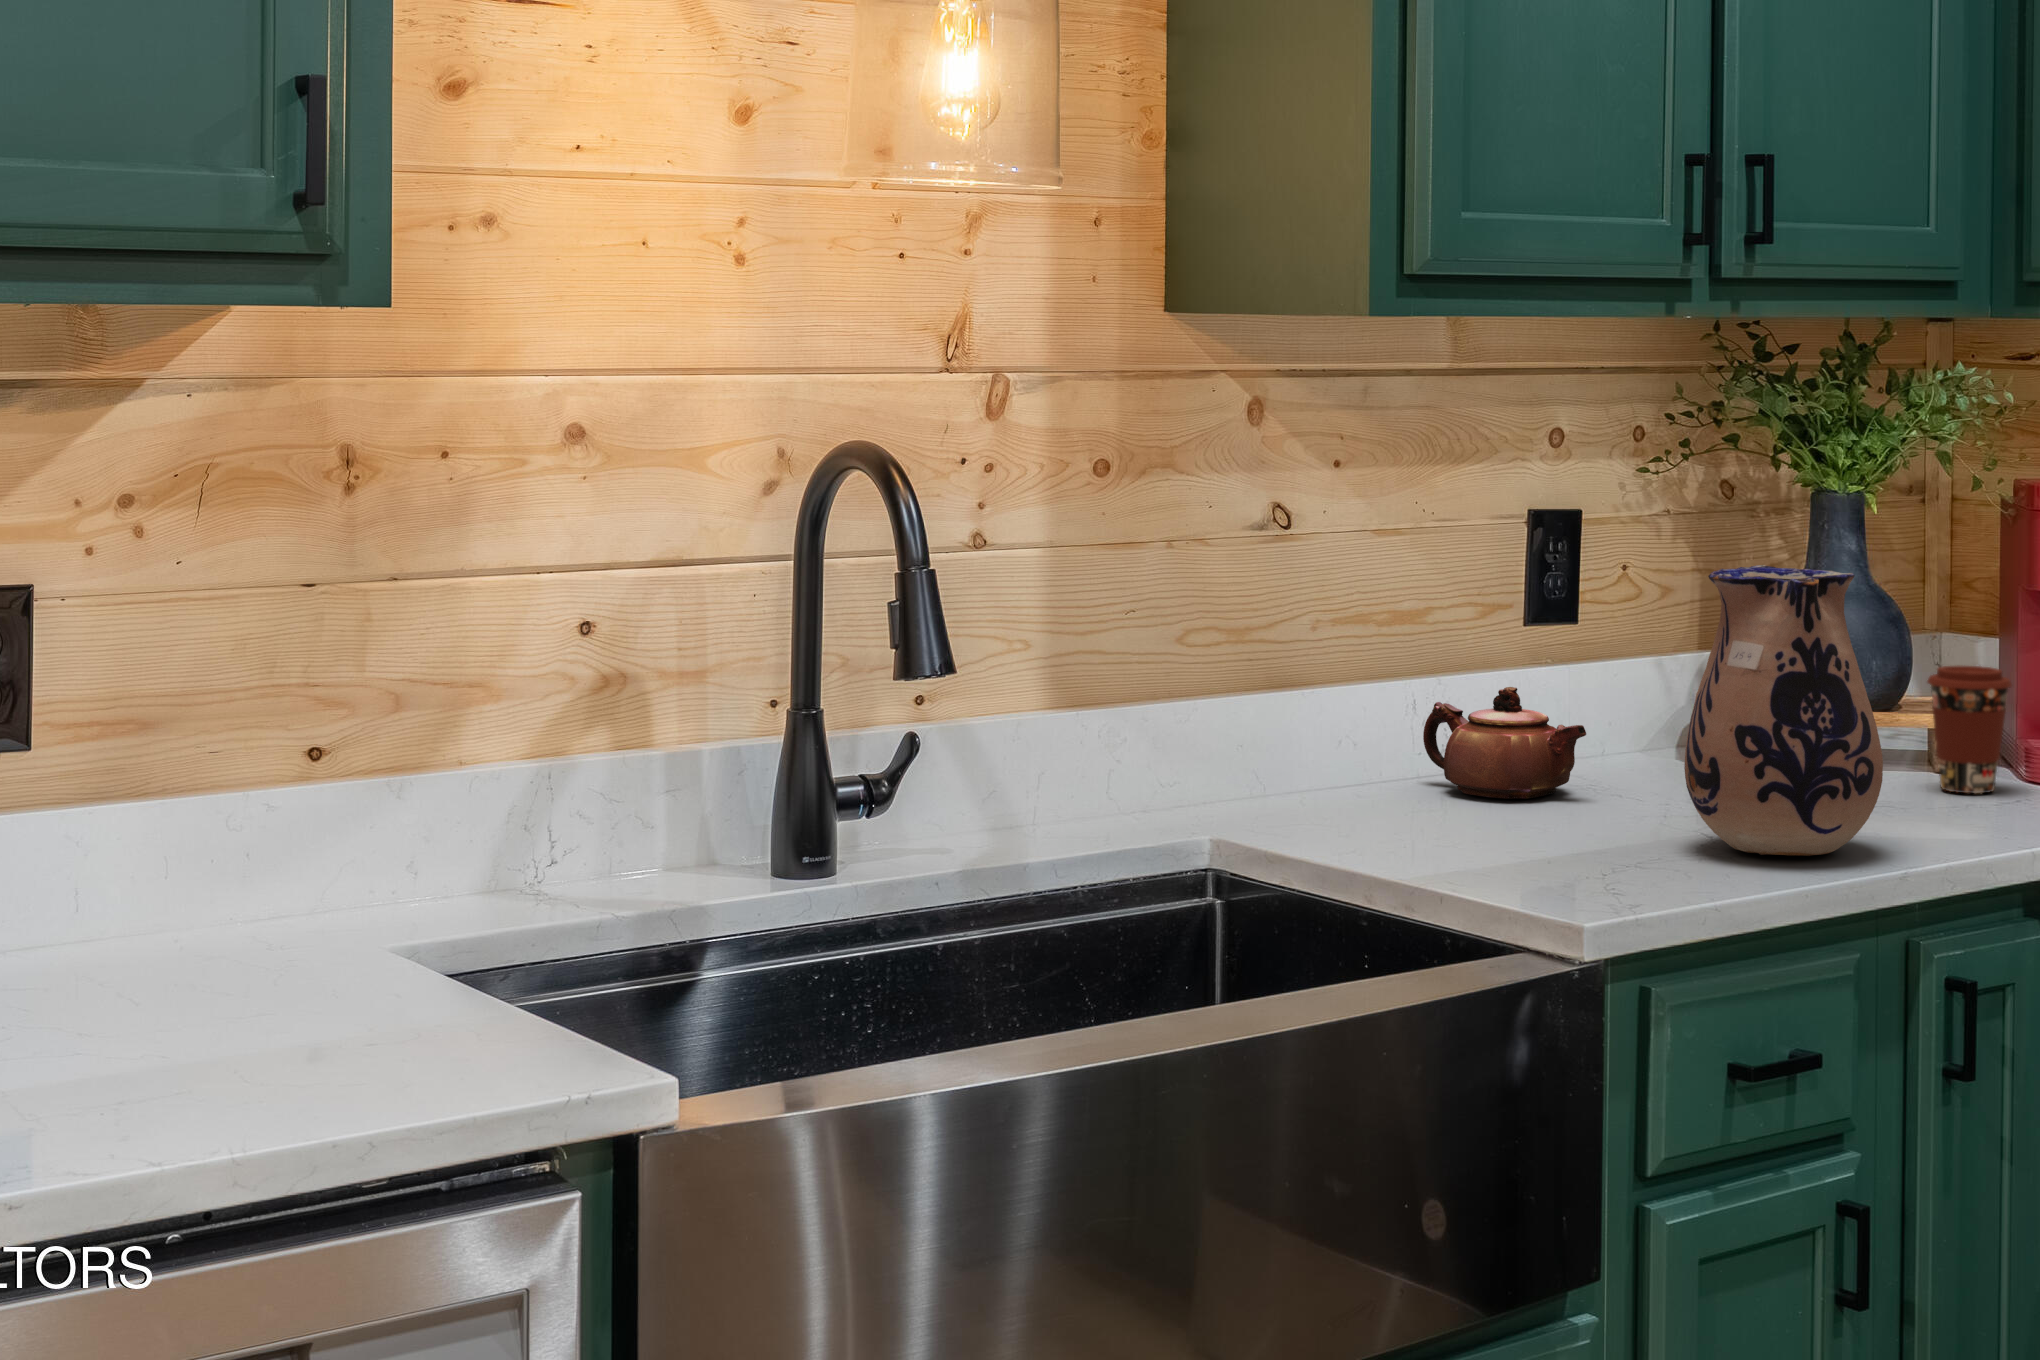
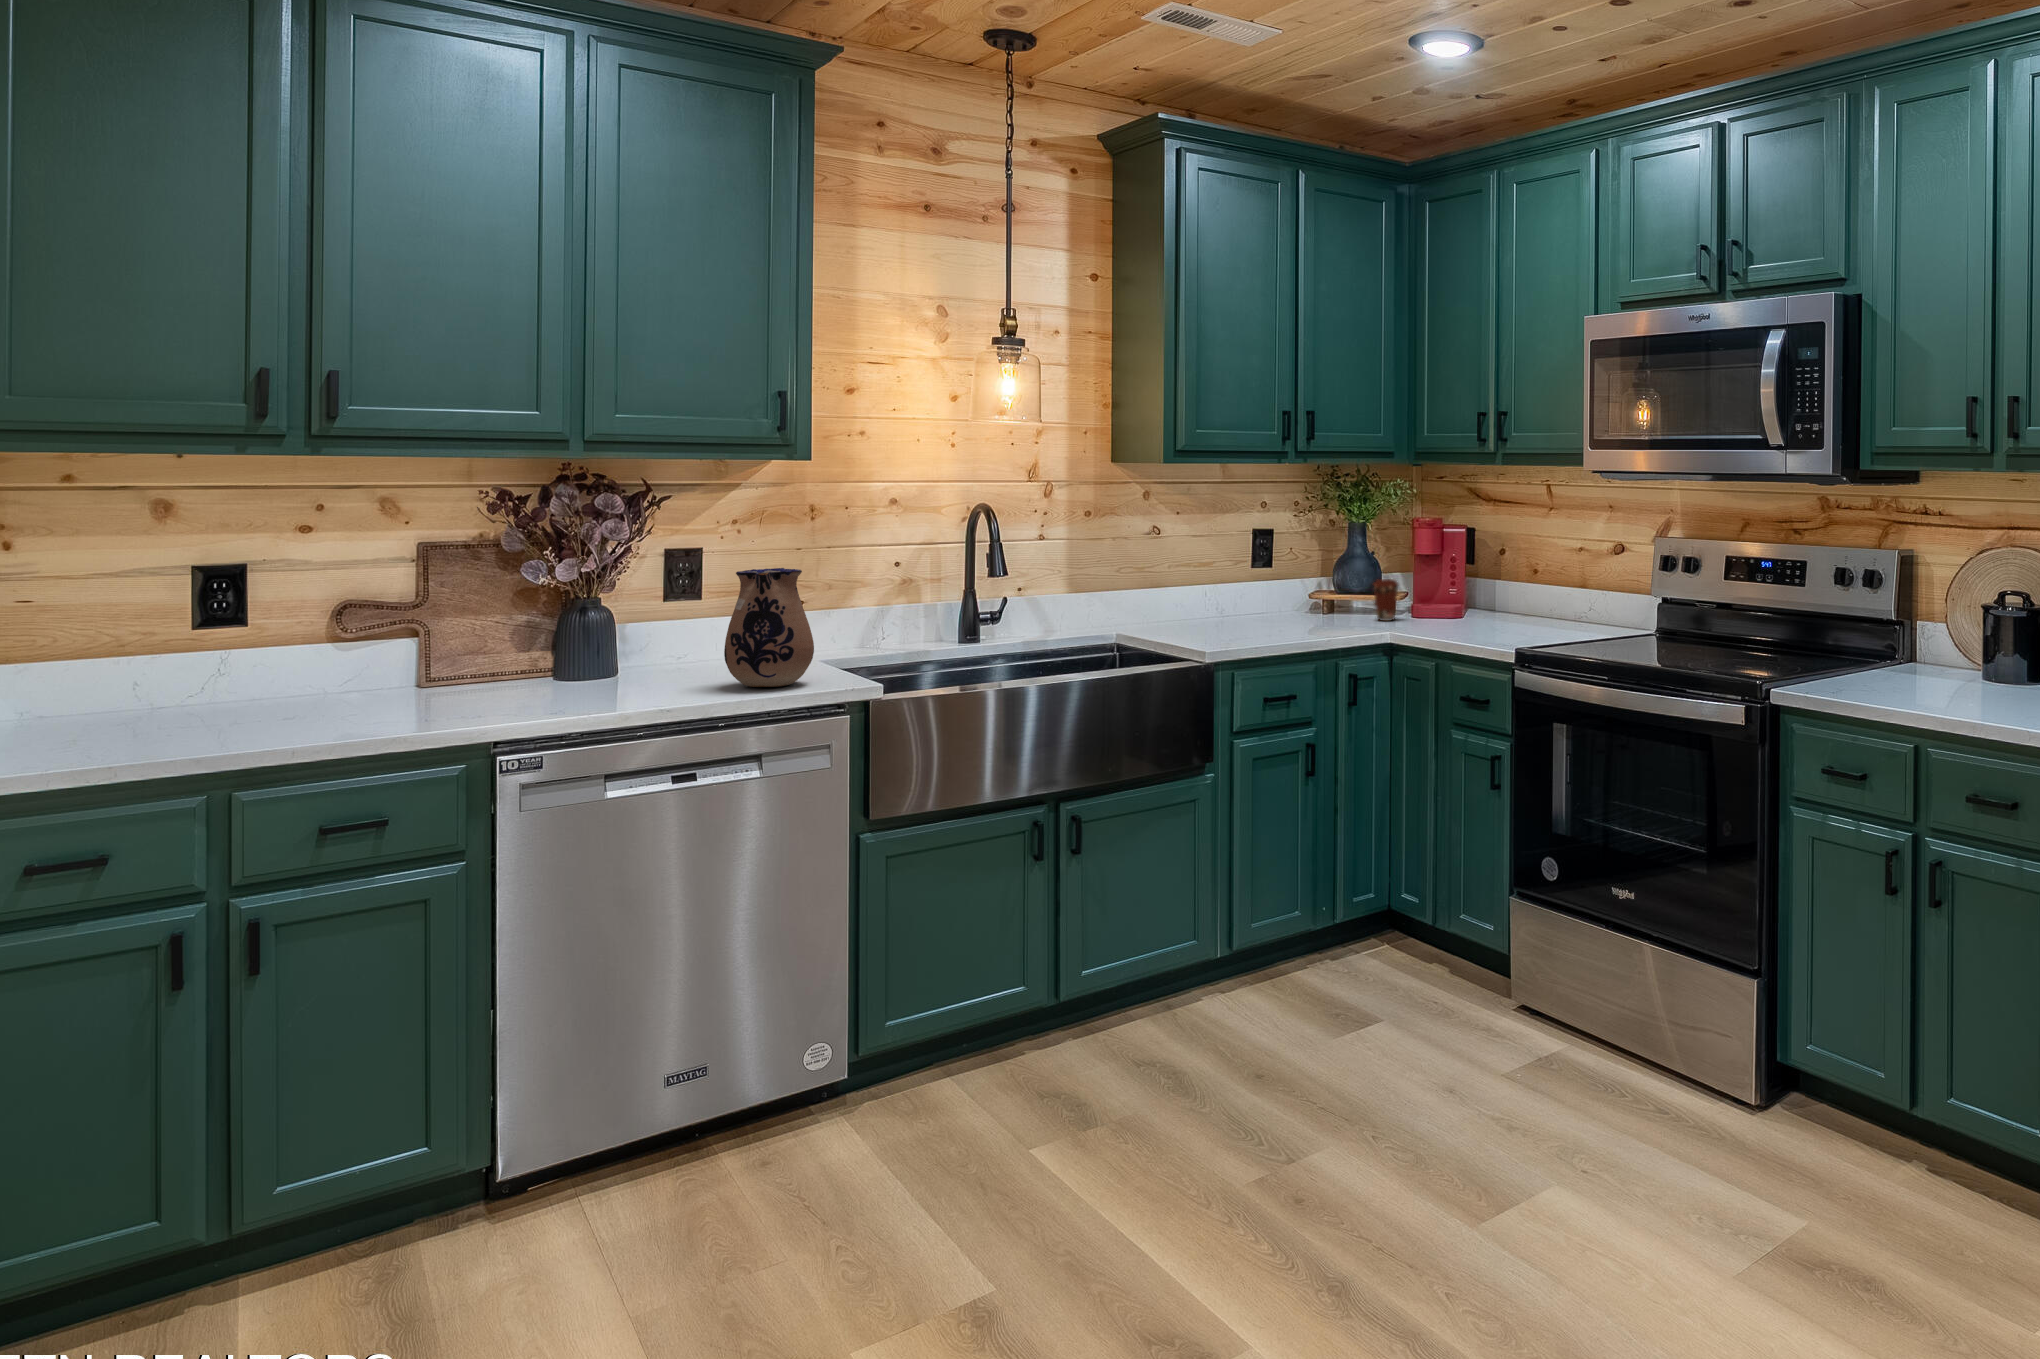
ceramic pitcher: present [1684,565,1883,856] -> present [724,568,814,687]
teapot: present [1423,687,1586,799] -> none [1207,587,1255,624]

